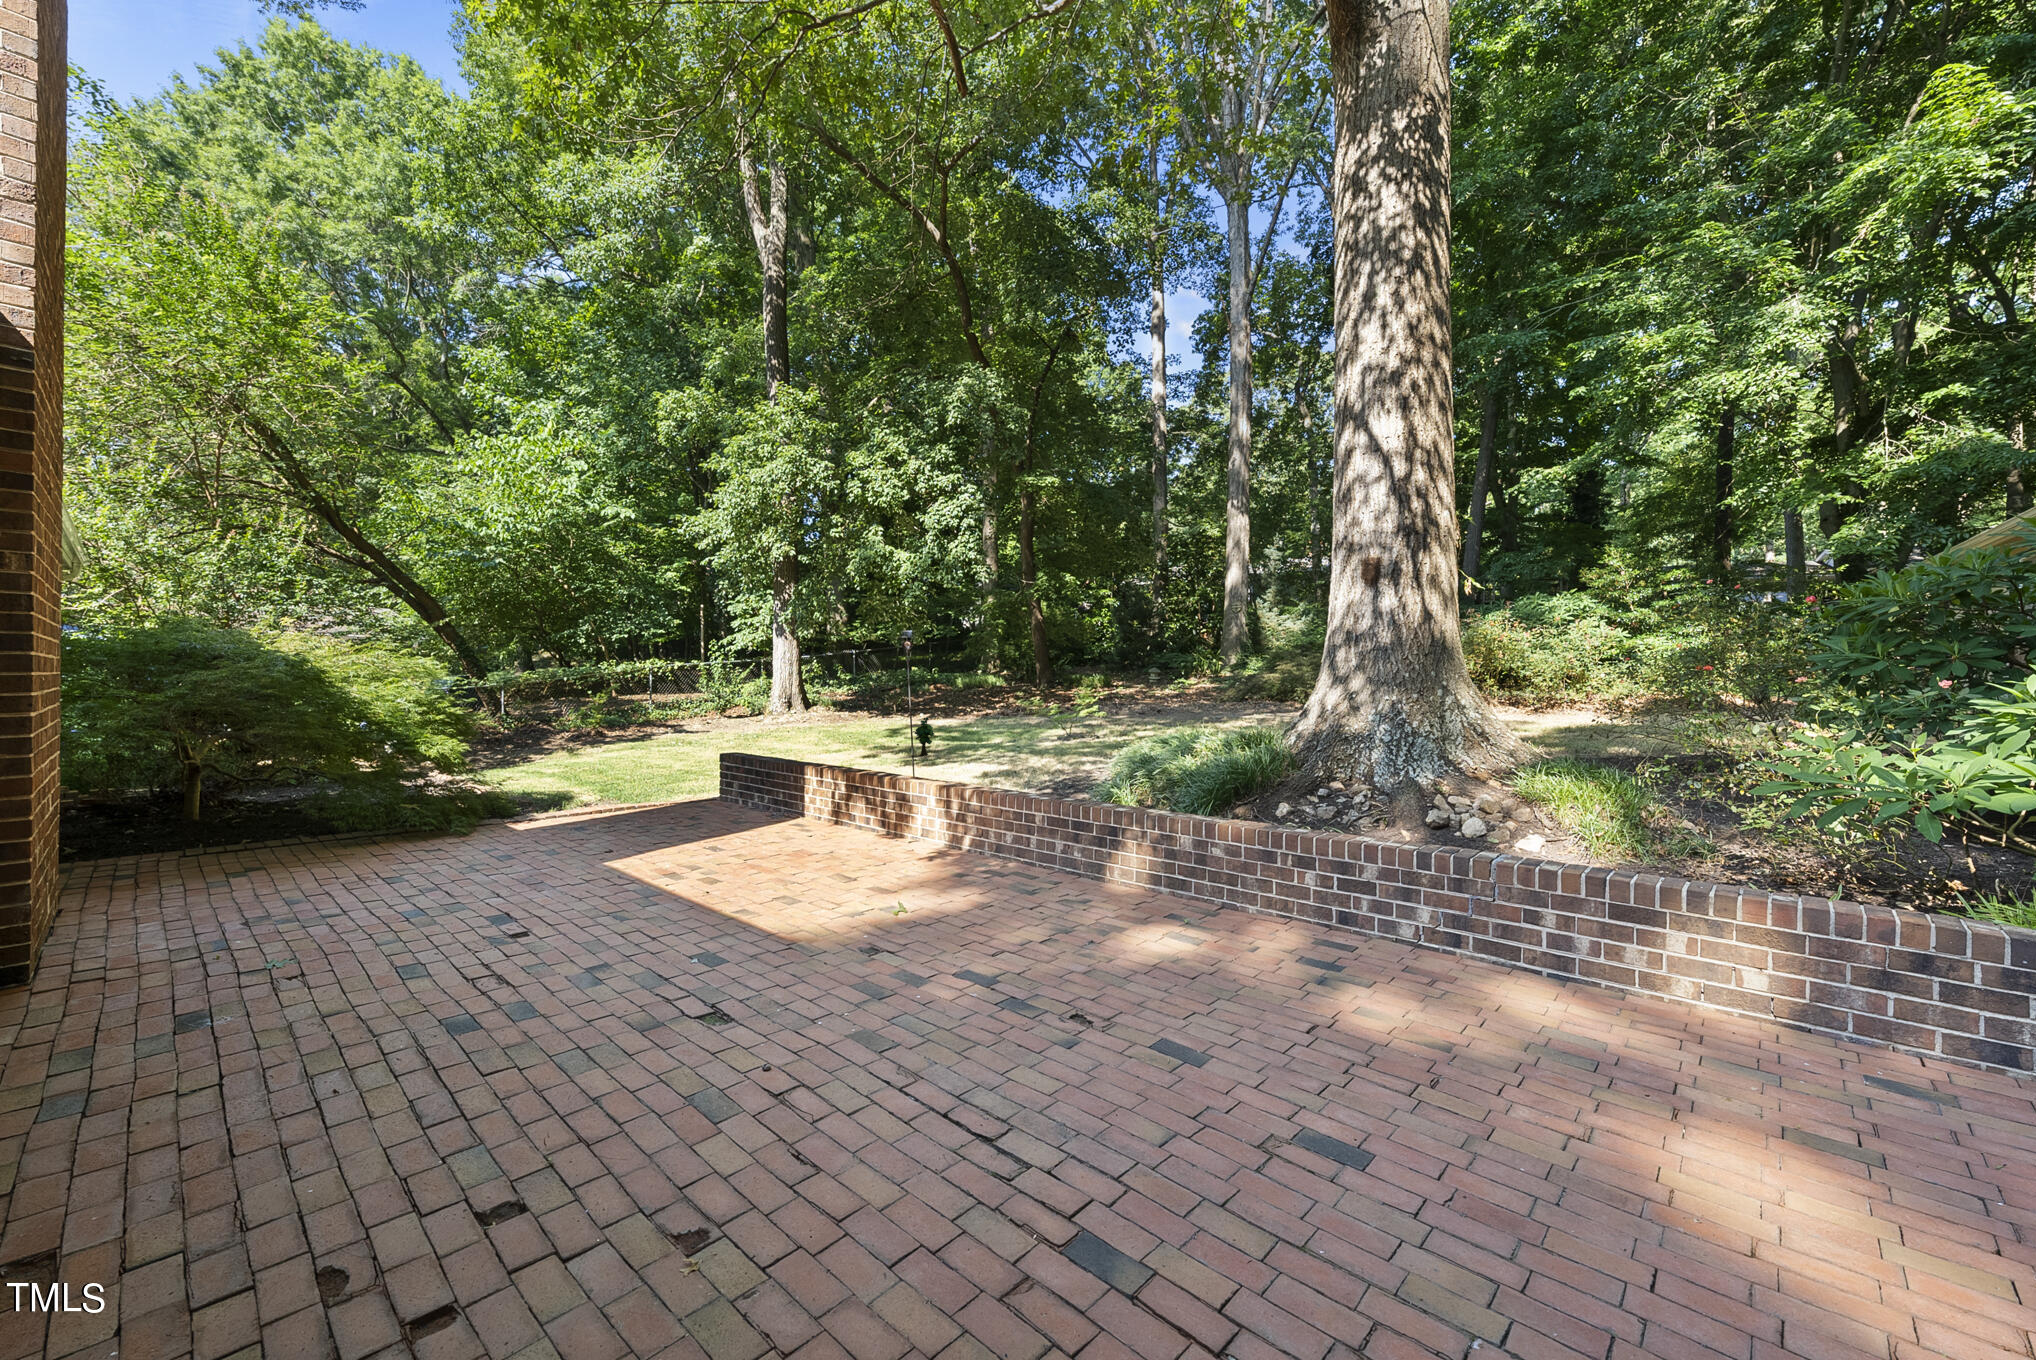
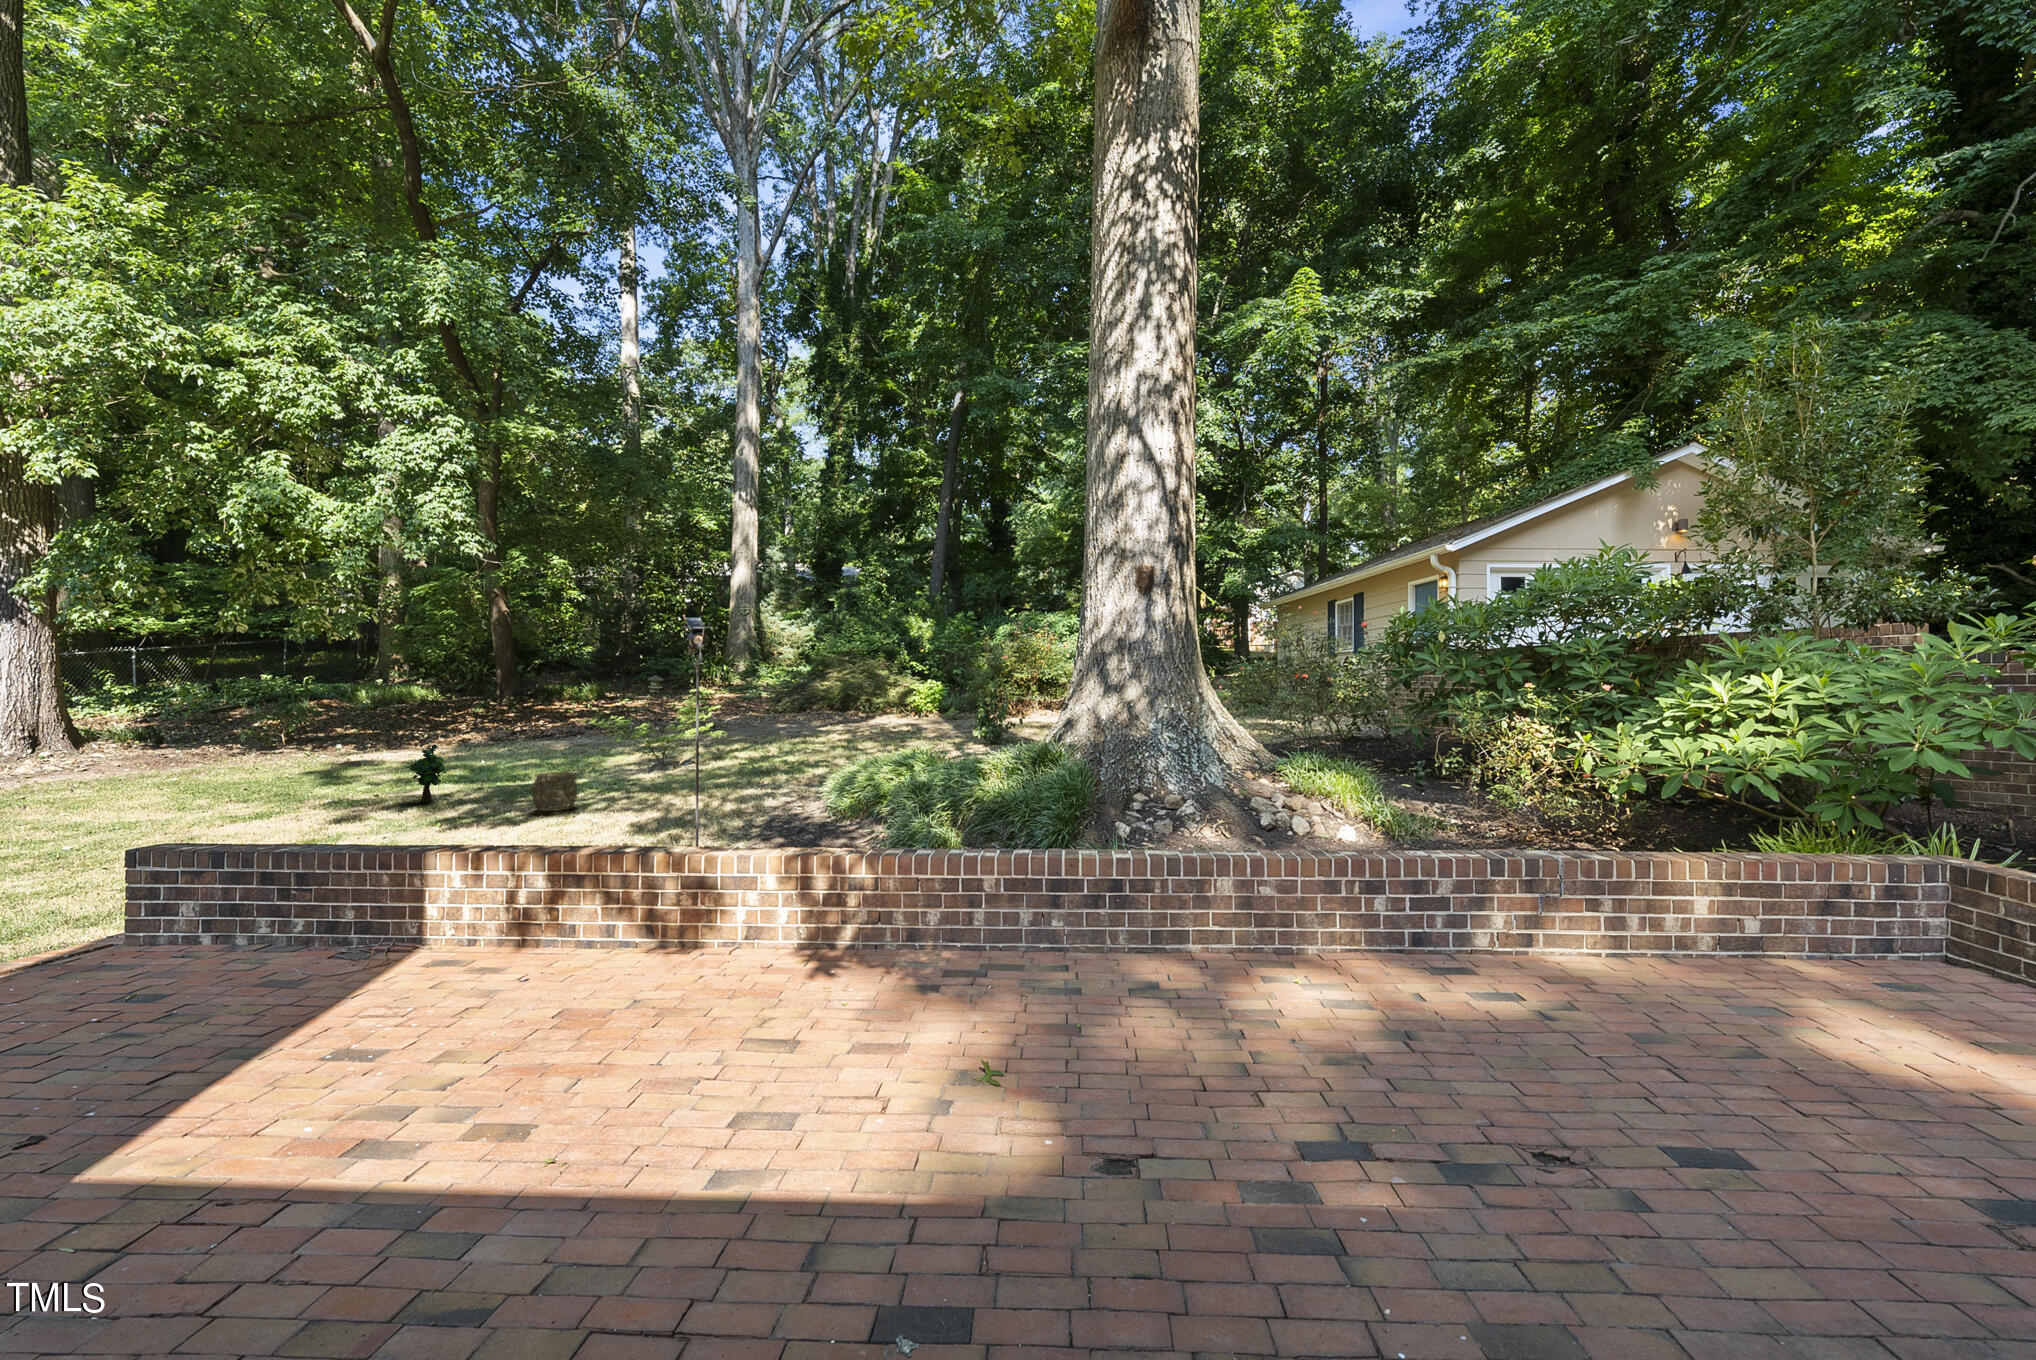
woven basket: none [969,738,999,766] -> present [532,772,578,811]

